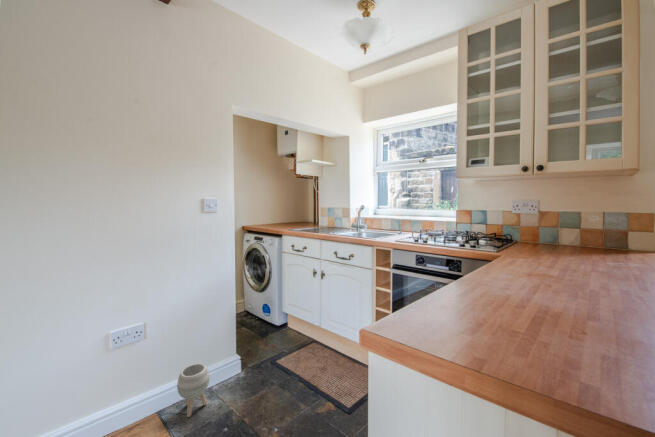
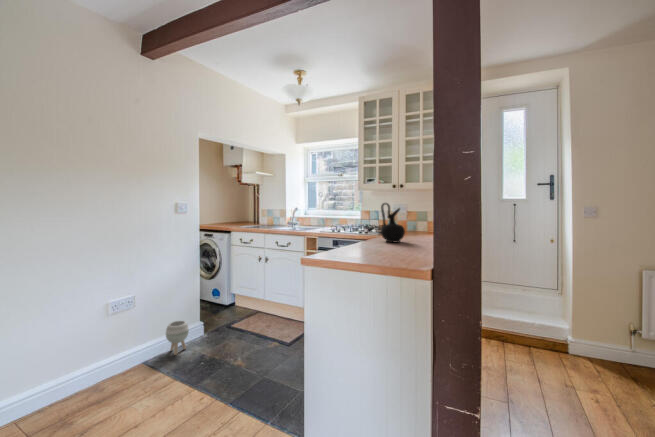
ceramic jug: none [541,194,614,284] -> present [381,203,405,242]

